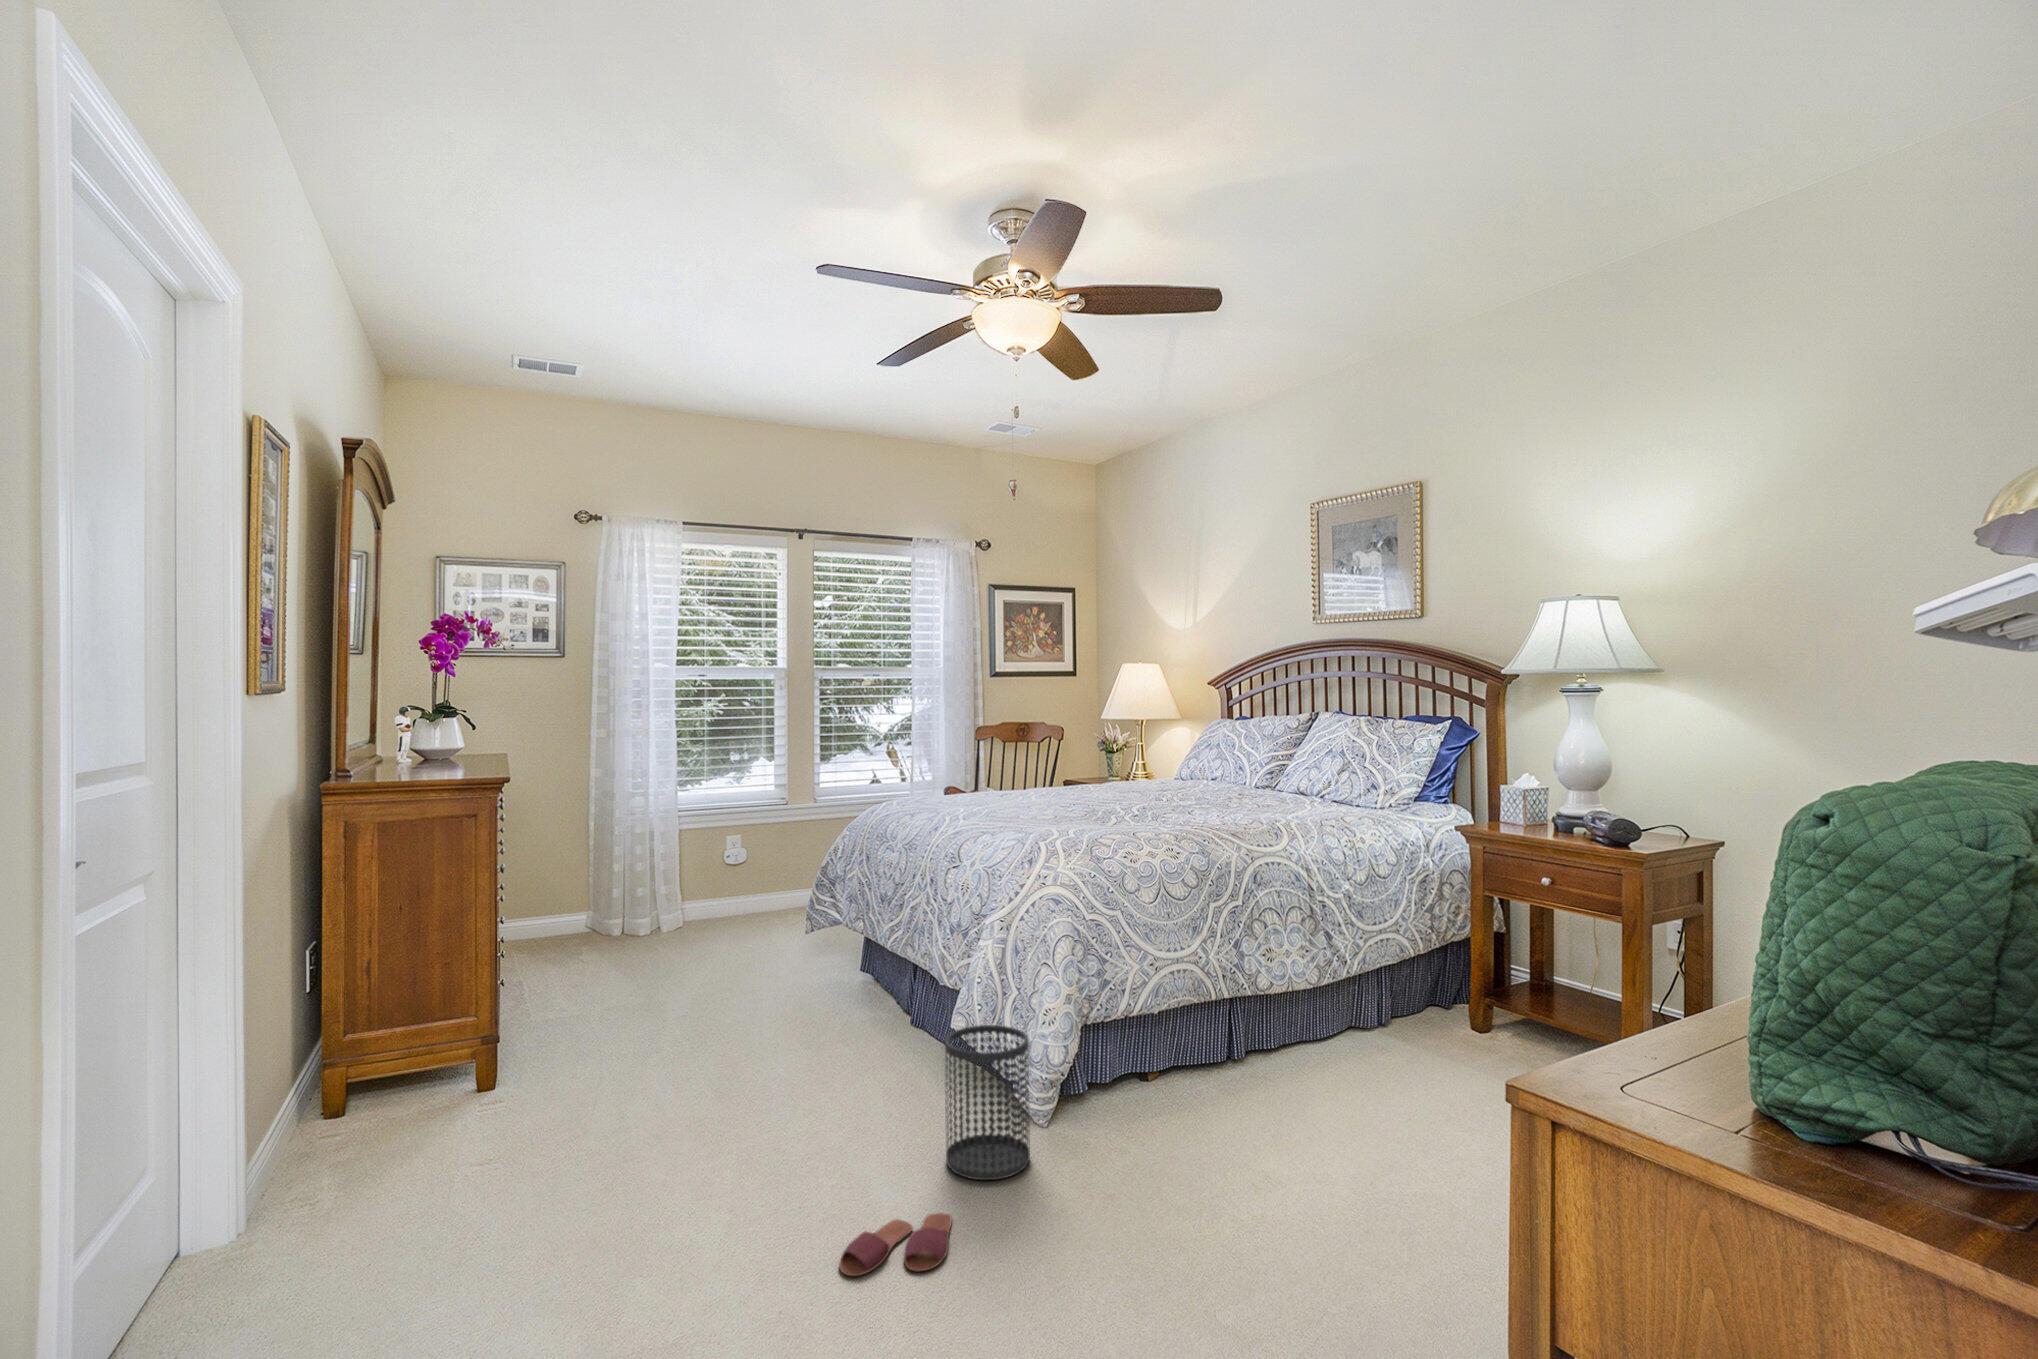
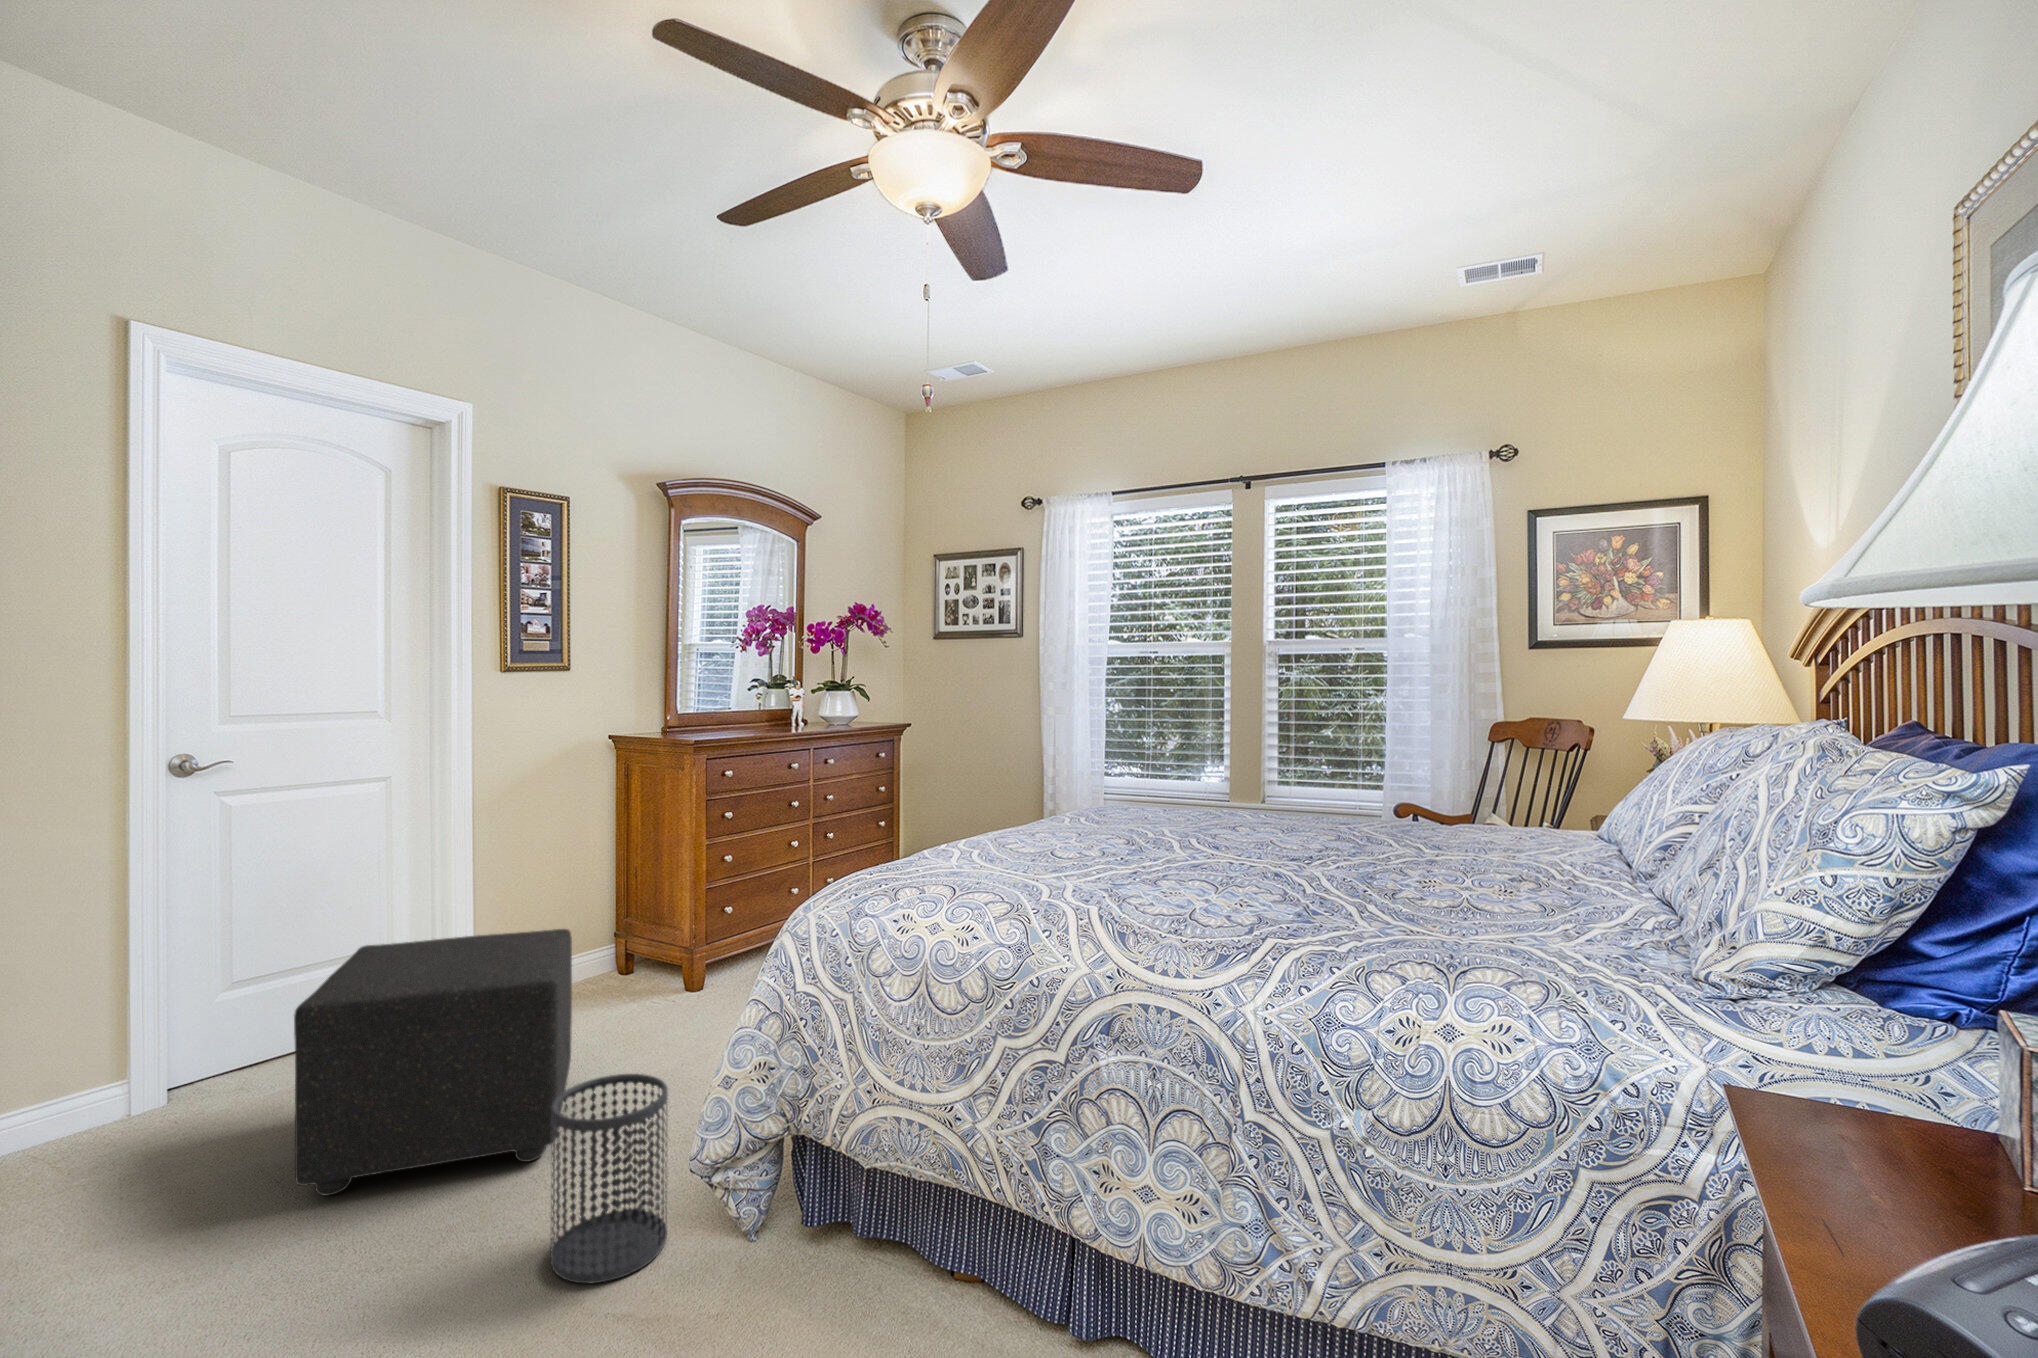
ottoman: none [497,991,814,1278] -> present [294,929,572,1195]
slippers: present [839,1213,952,1276] -> none [313,1234,455,1311]

